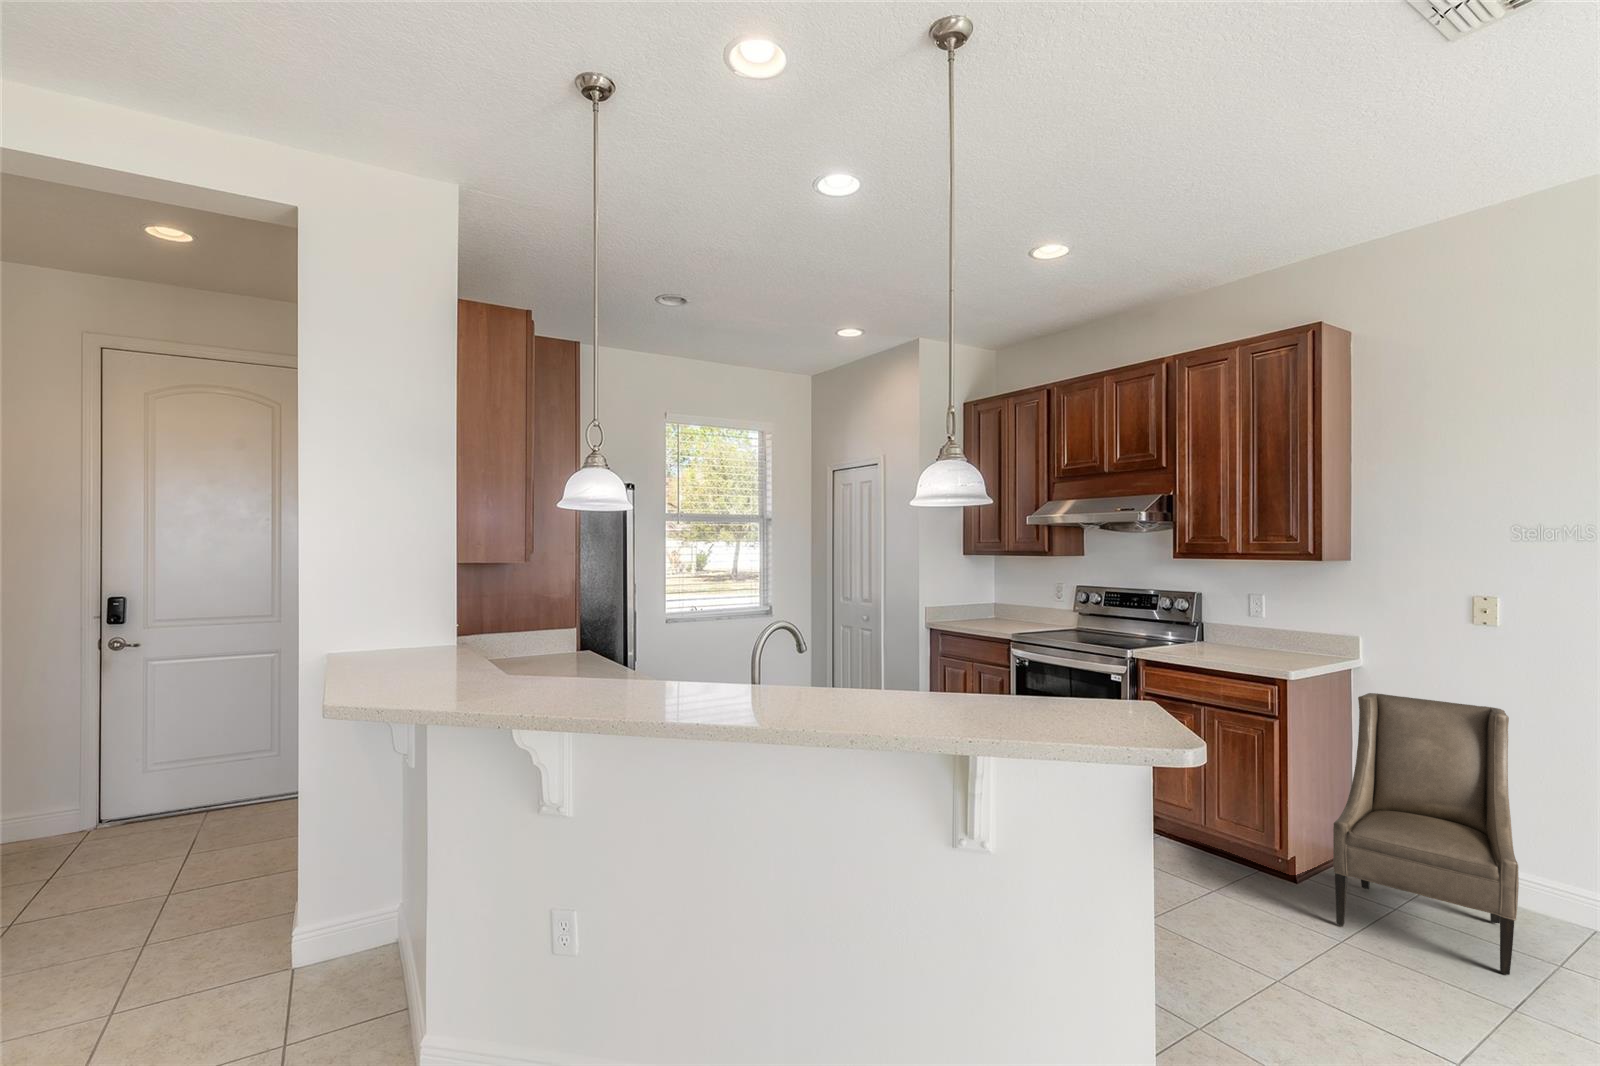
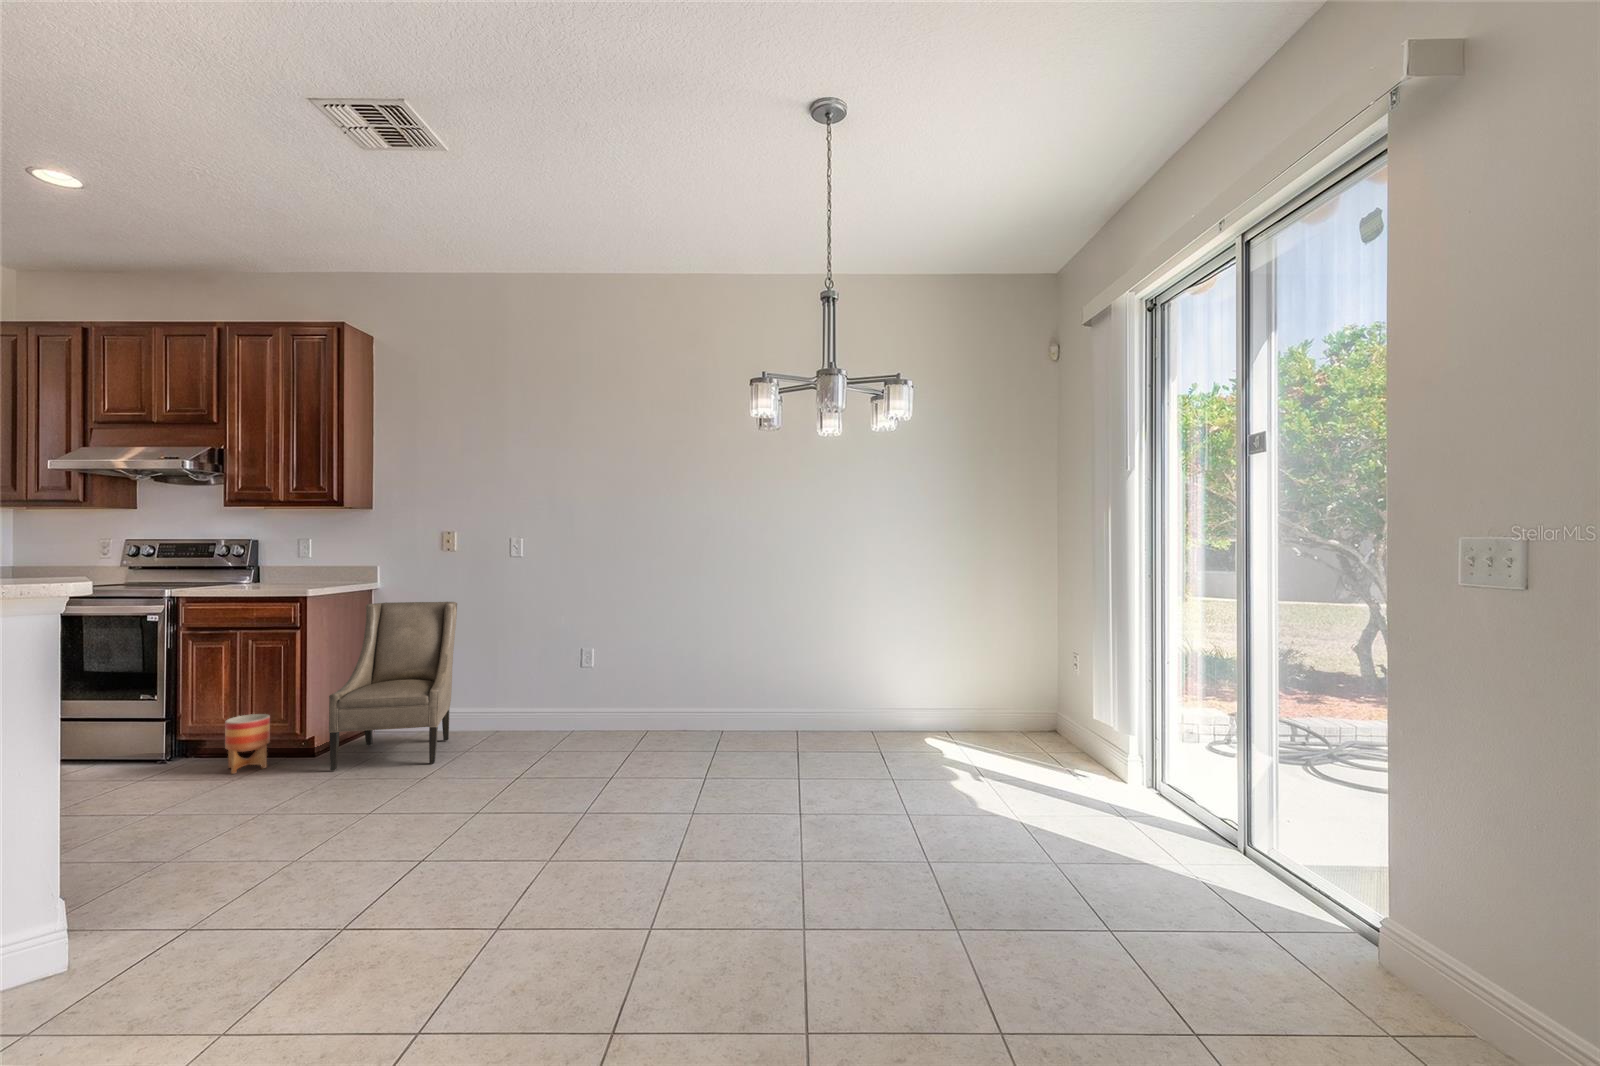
planter: none [1198,809,1246,884] -> present [225,714,270,774]

